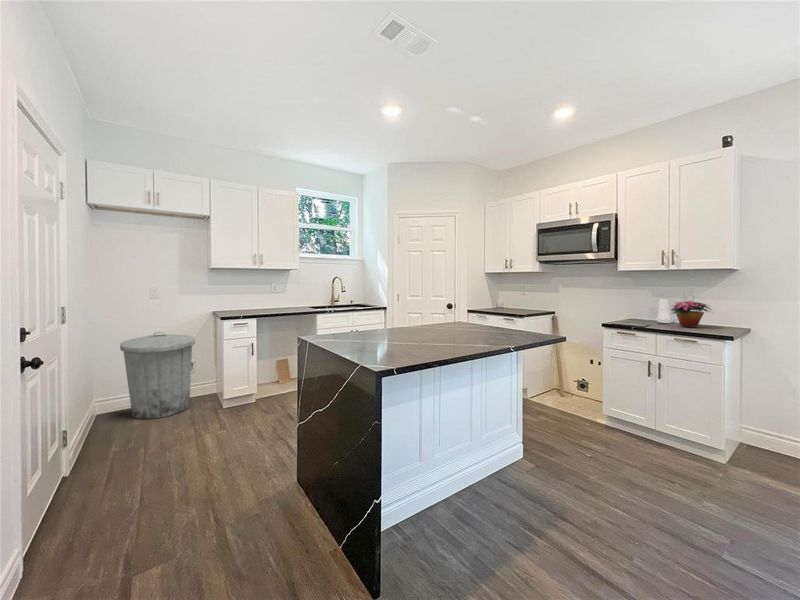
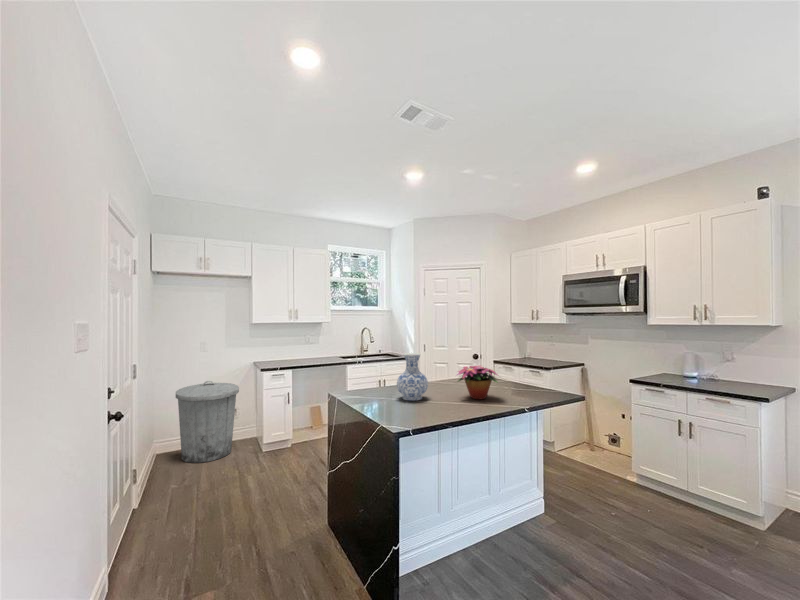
vase: none [372,291,406,342] -> present [397,353,428,401]
flower arrangement: present [671,301,710,327] -> present [457,366,497,399]

